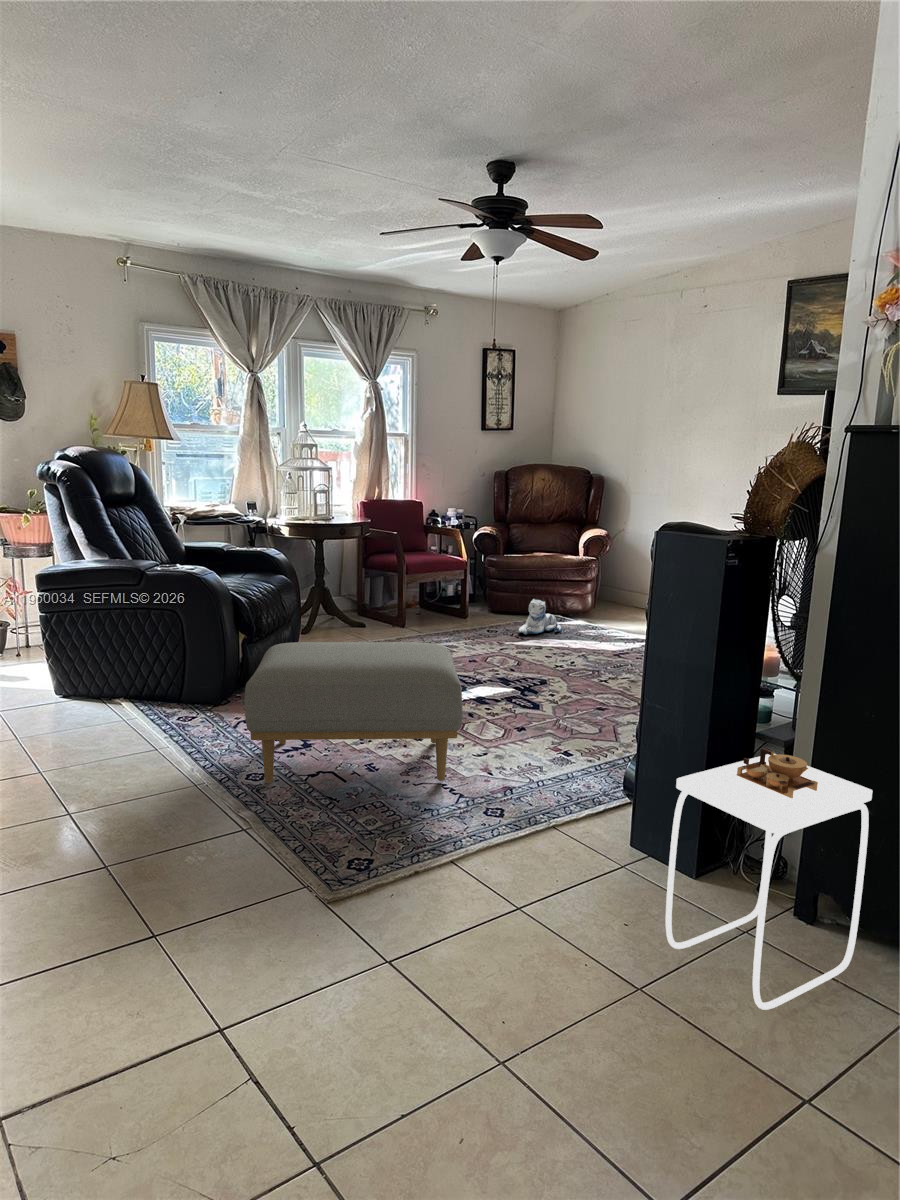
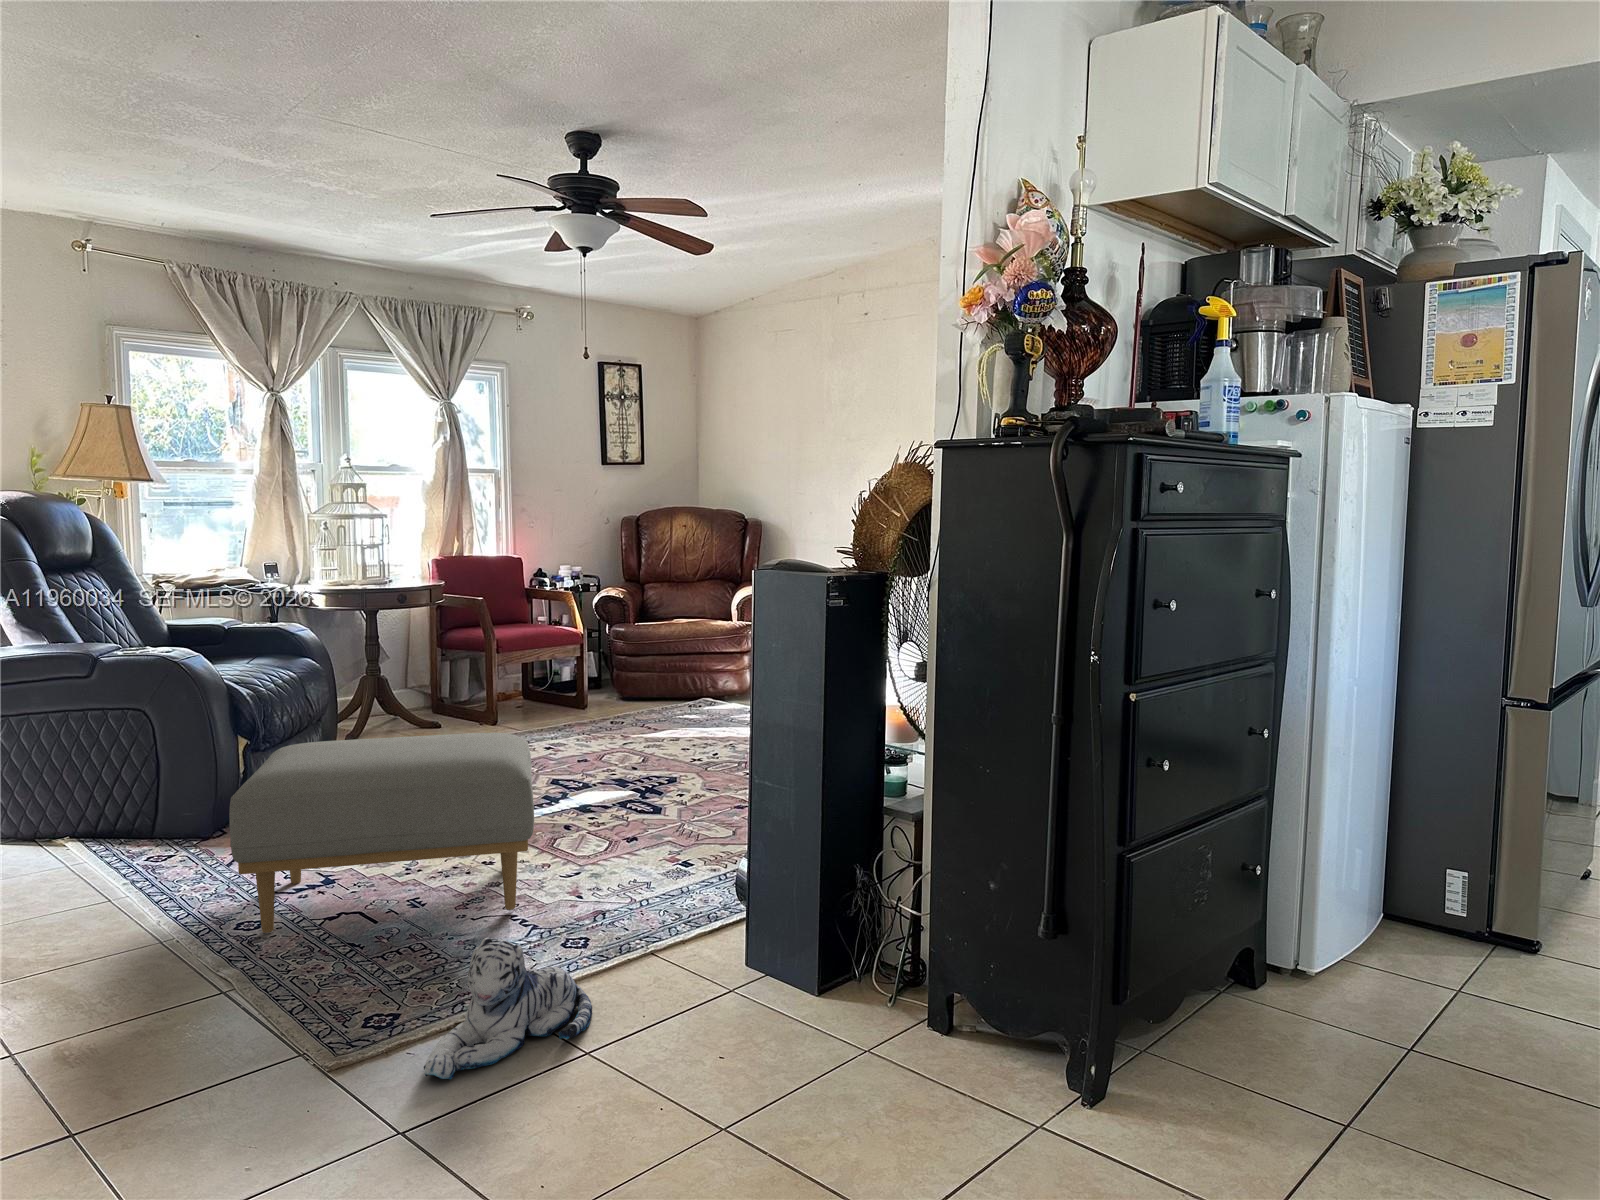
plush toy: present [518,599,562,635] -> present [424,938,592,1079]
side table: present [666,748,873,1010] -> none [753,815,974,1125]

